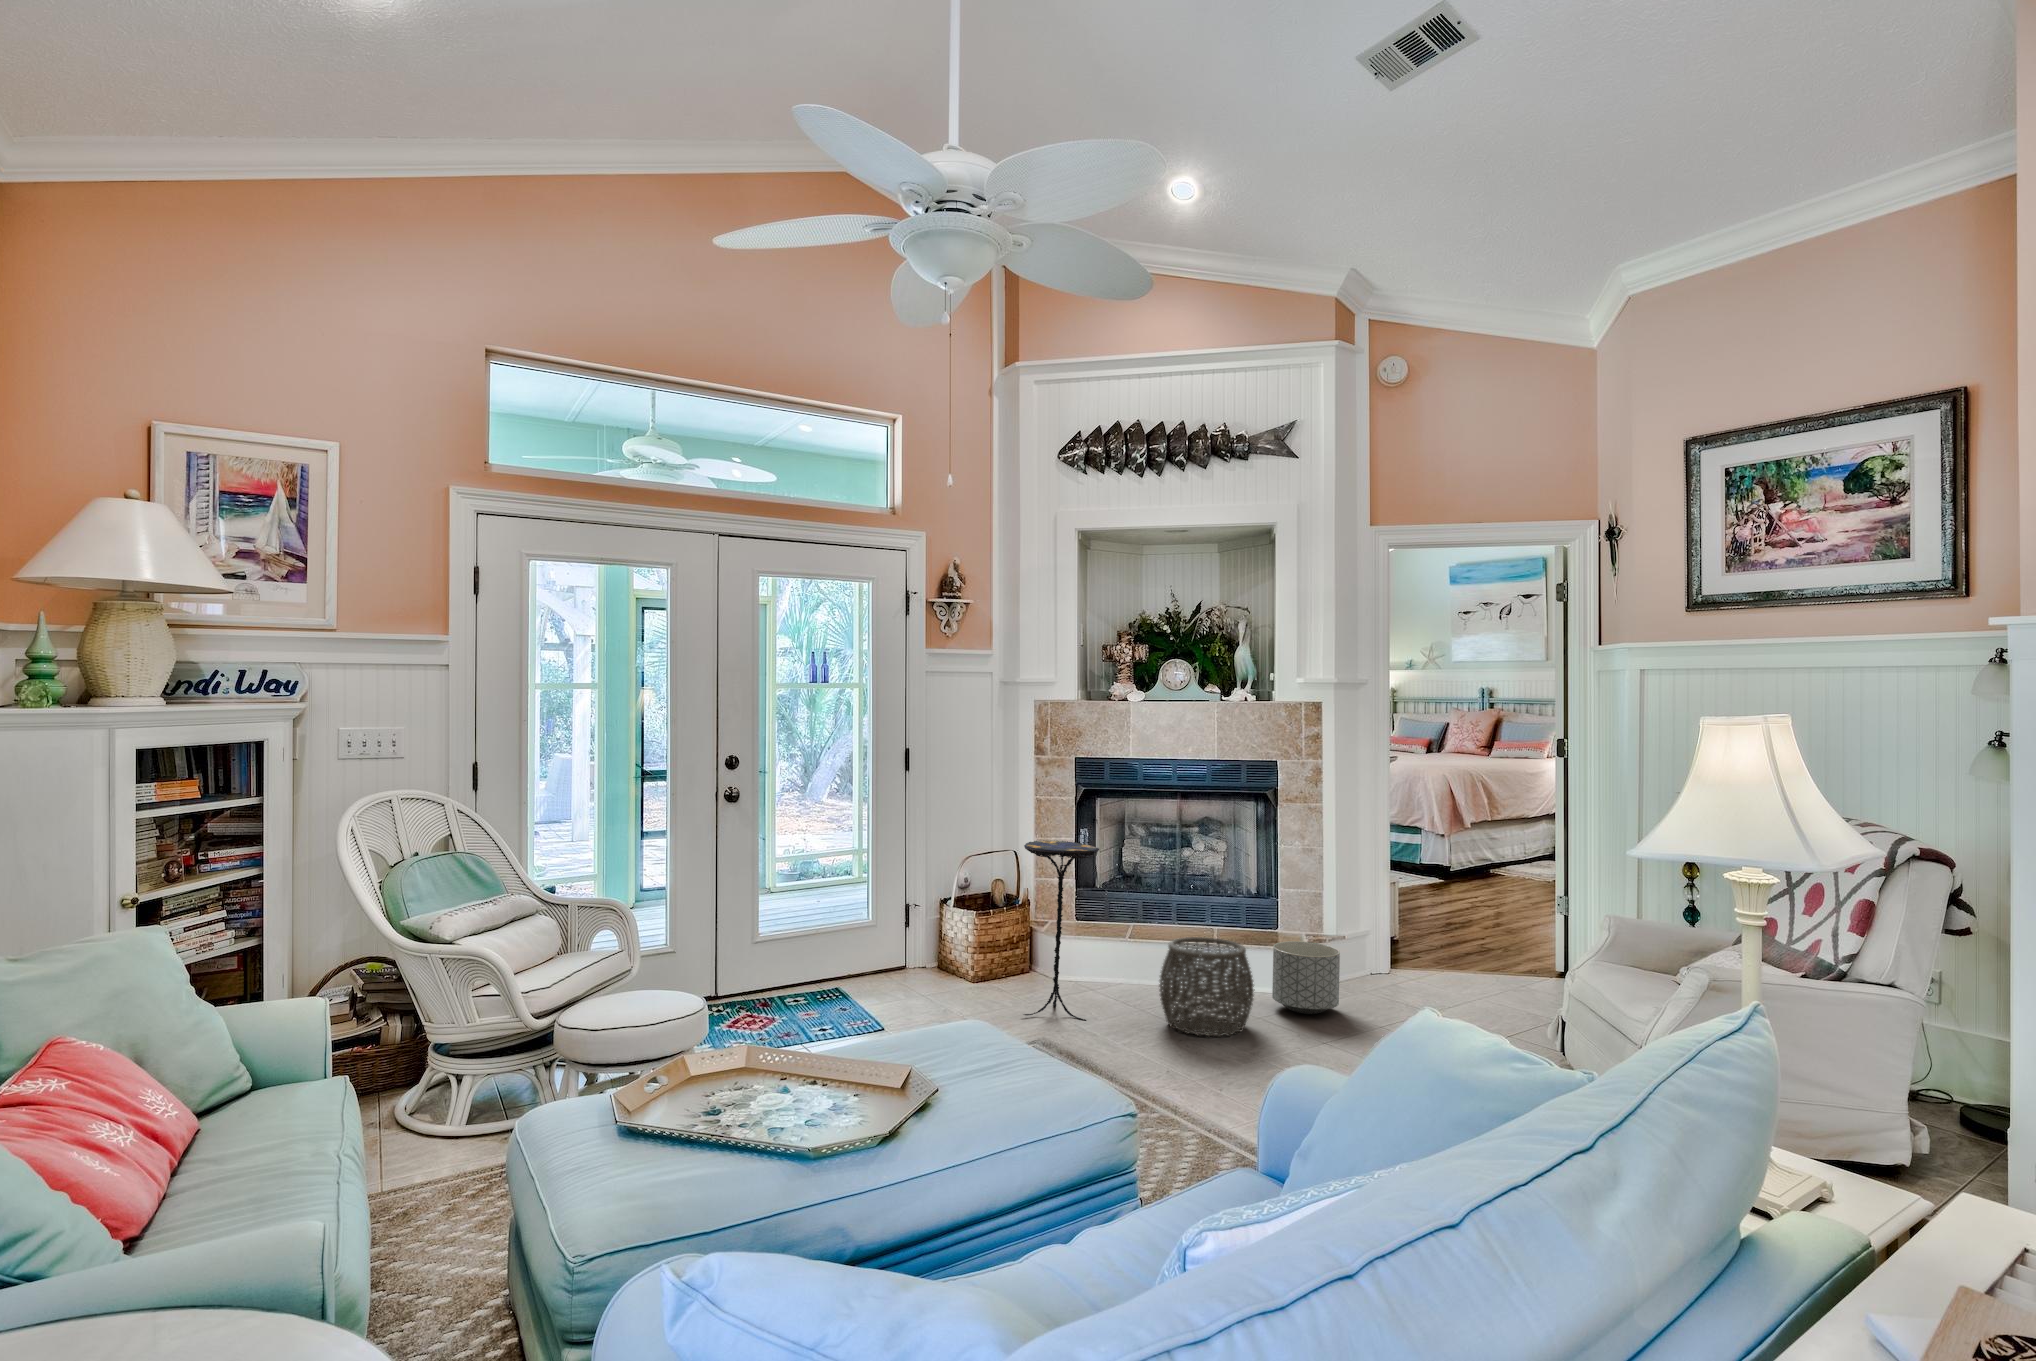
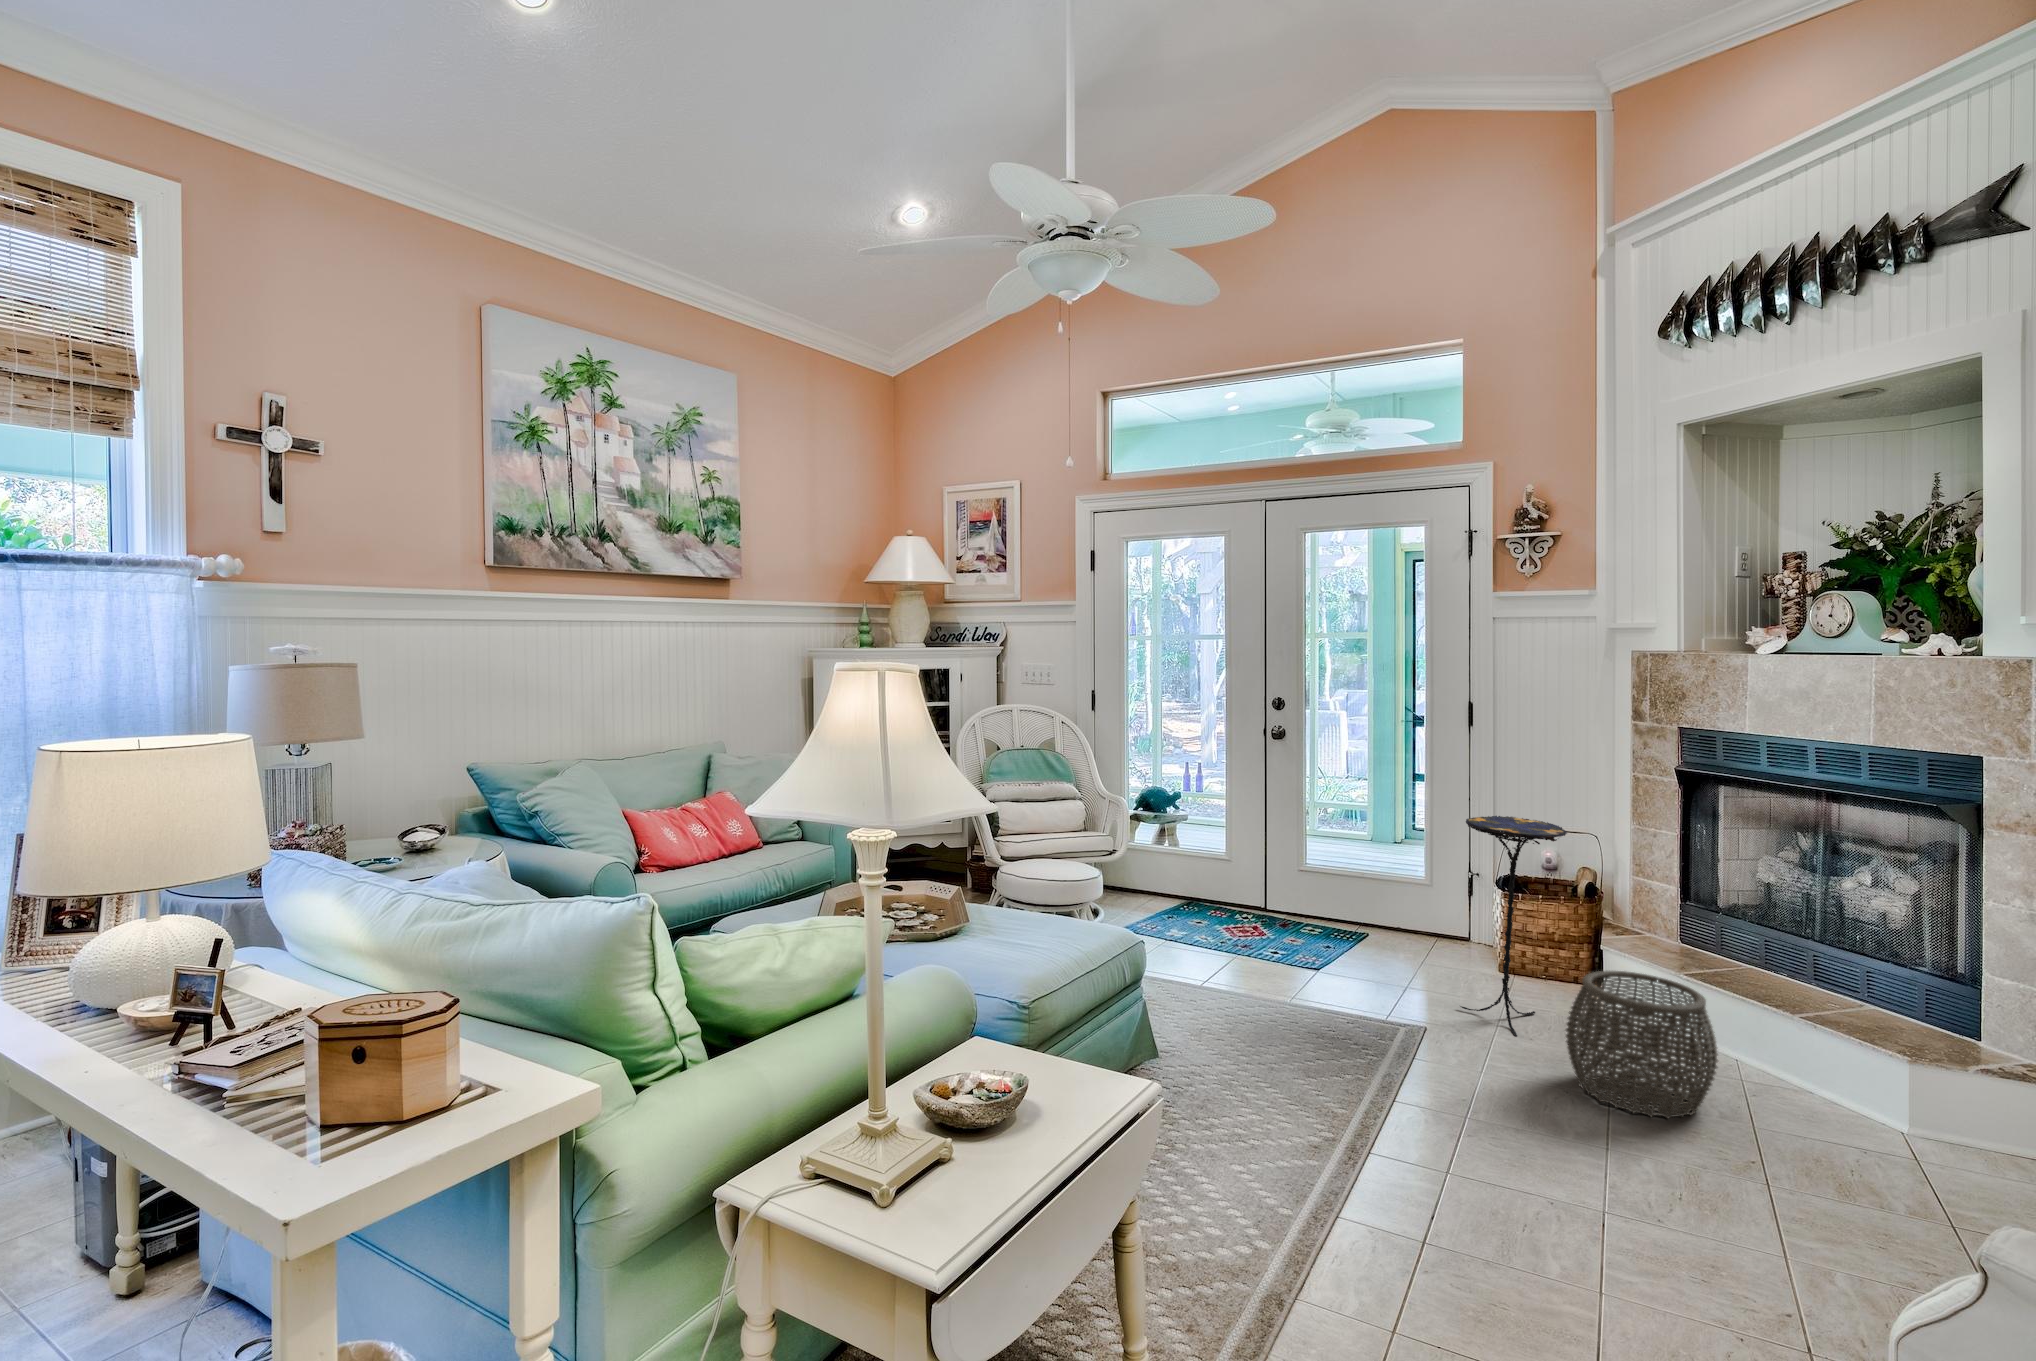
planter: present [1272,942,1340,1014] -> none [1800,1034,1941,1163]

